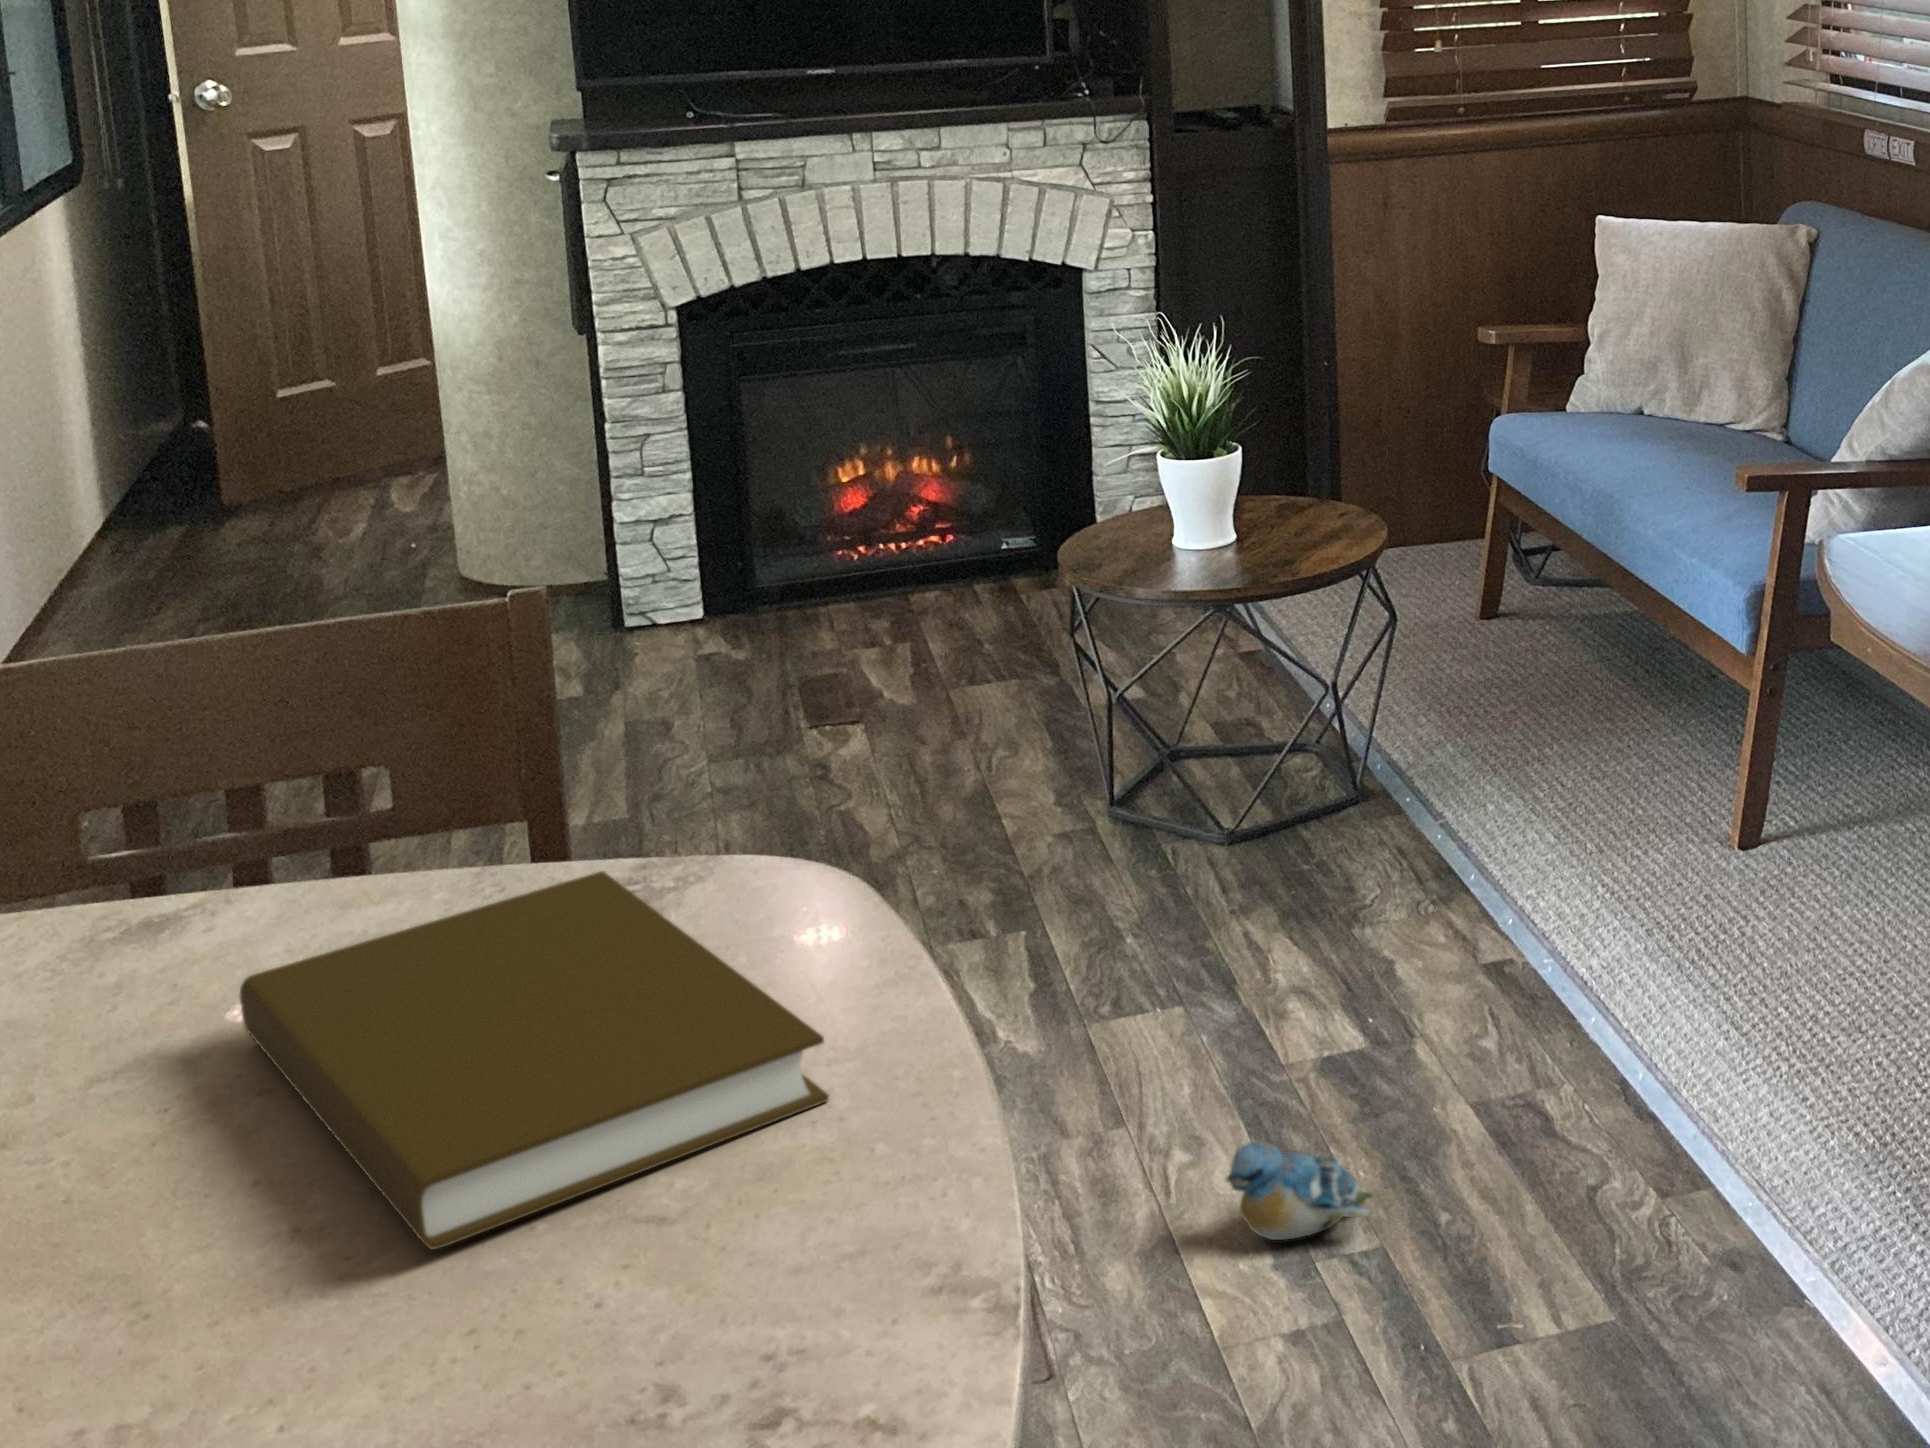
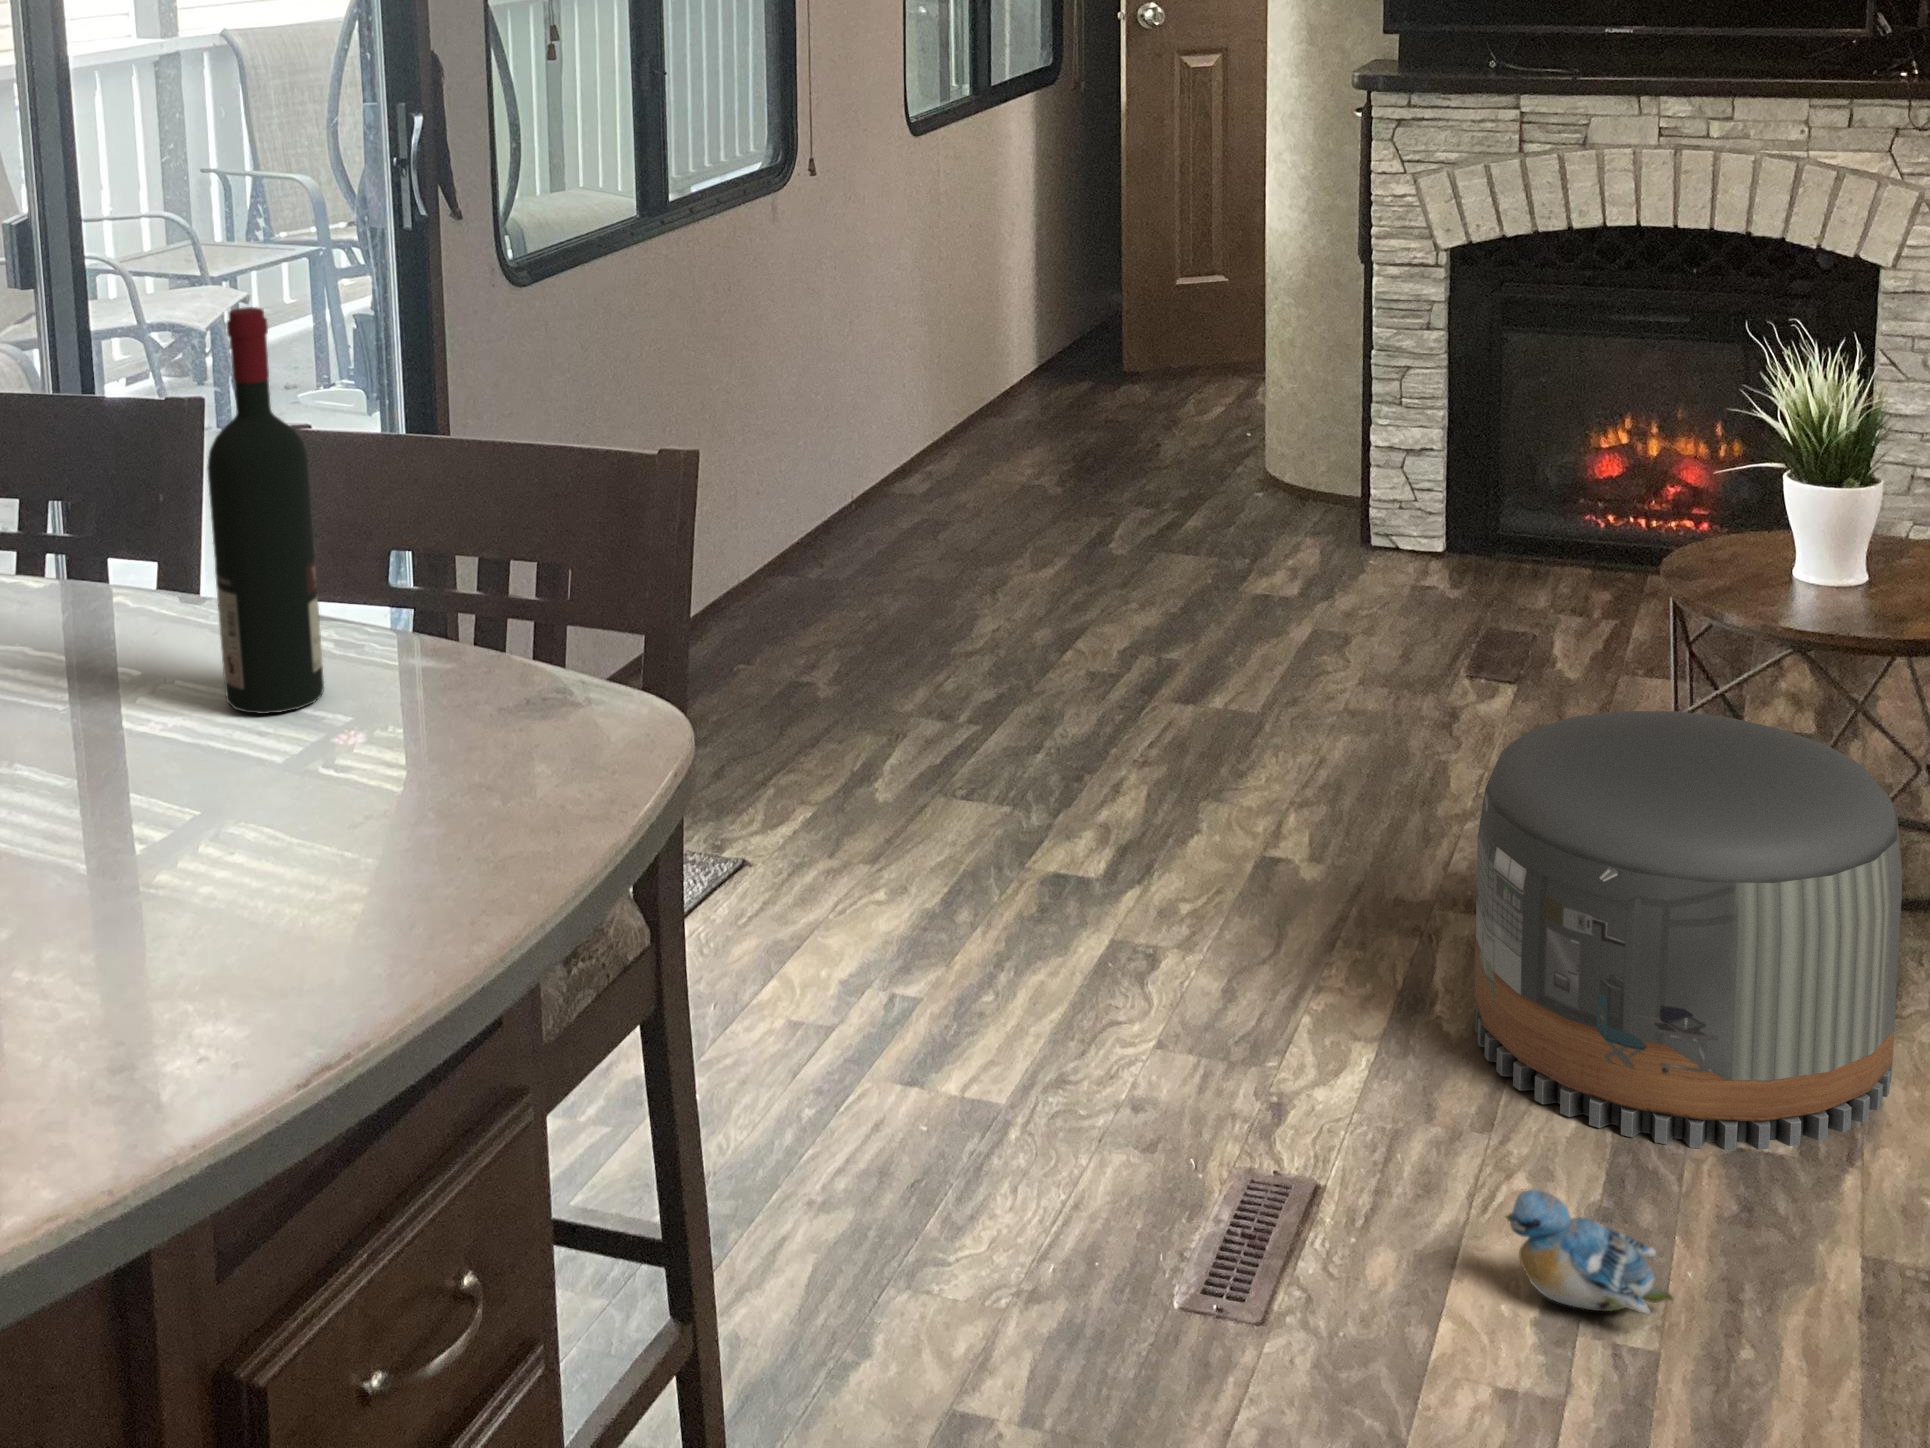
wine bottle: none [87,448,278,1004] -> present [207,307,324,714]
pouf: none [1028,679,1406,1083] -> present [1474,711,1902,1150]
book: present [240,871,829,1249] -> none [124,695,505,916]

